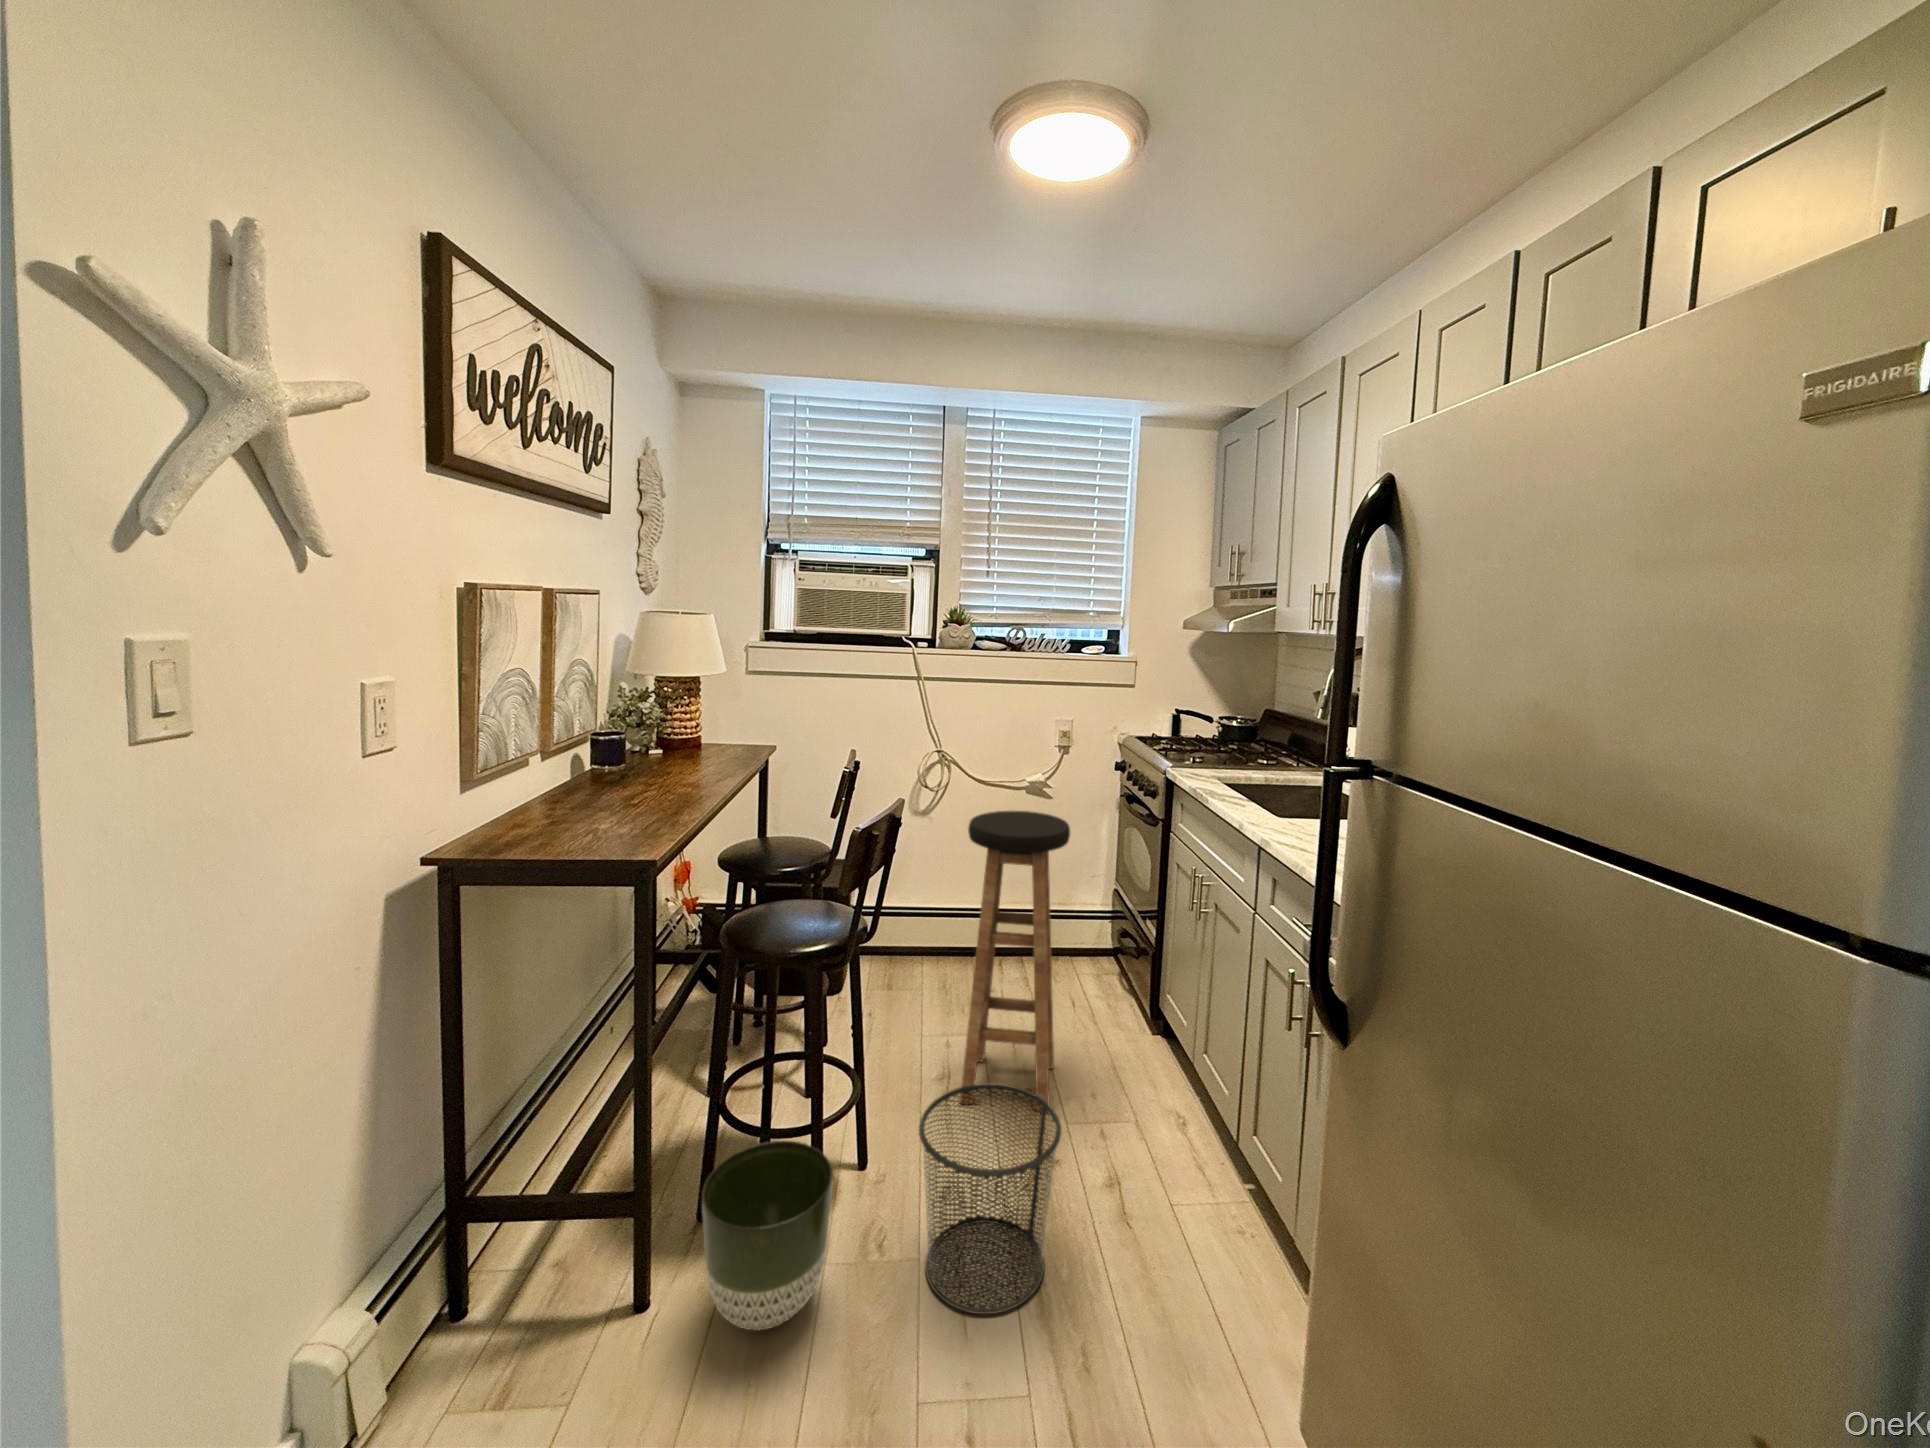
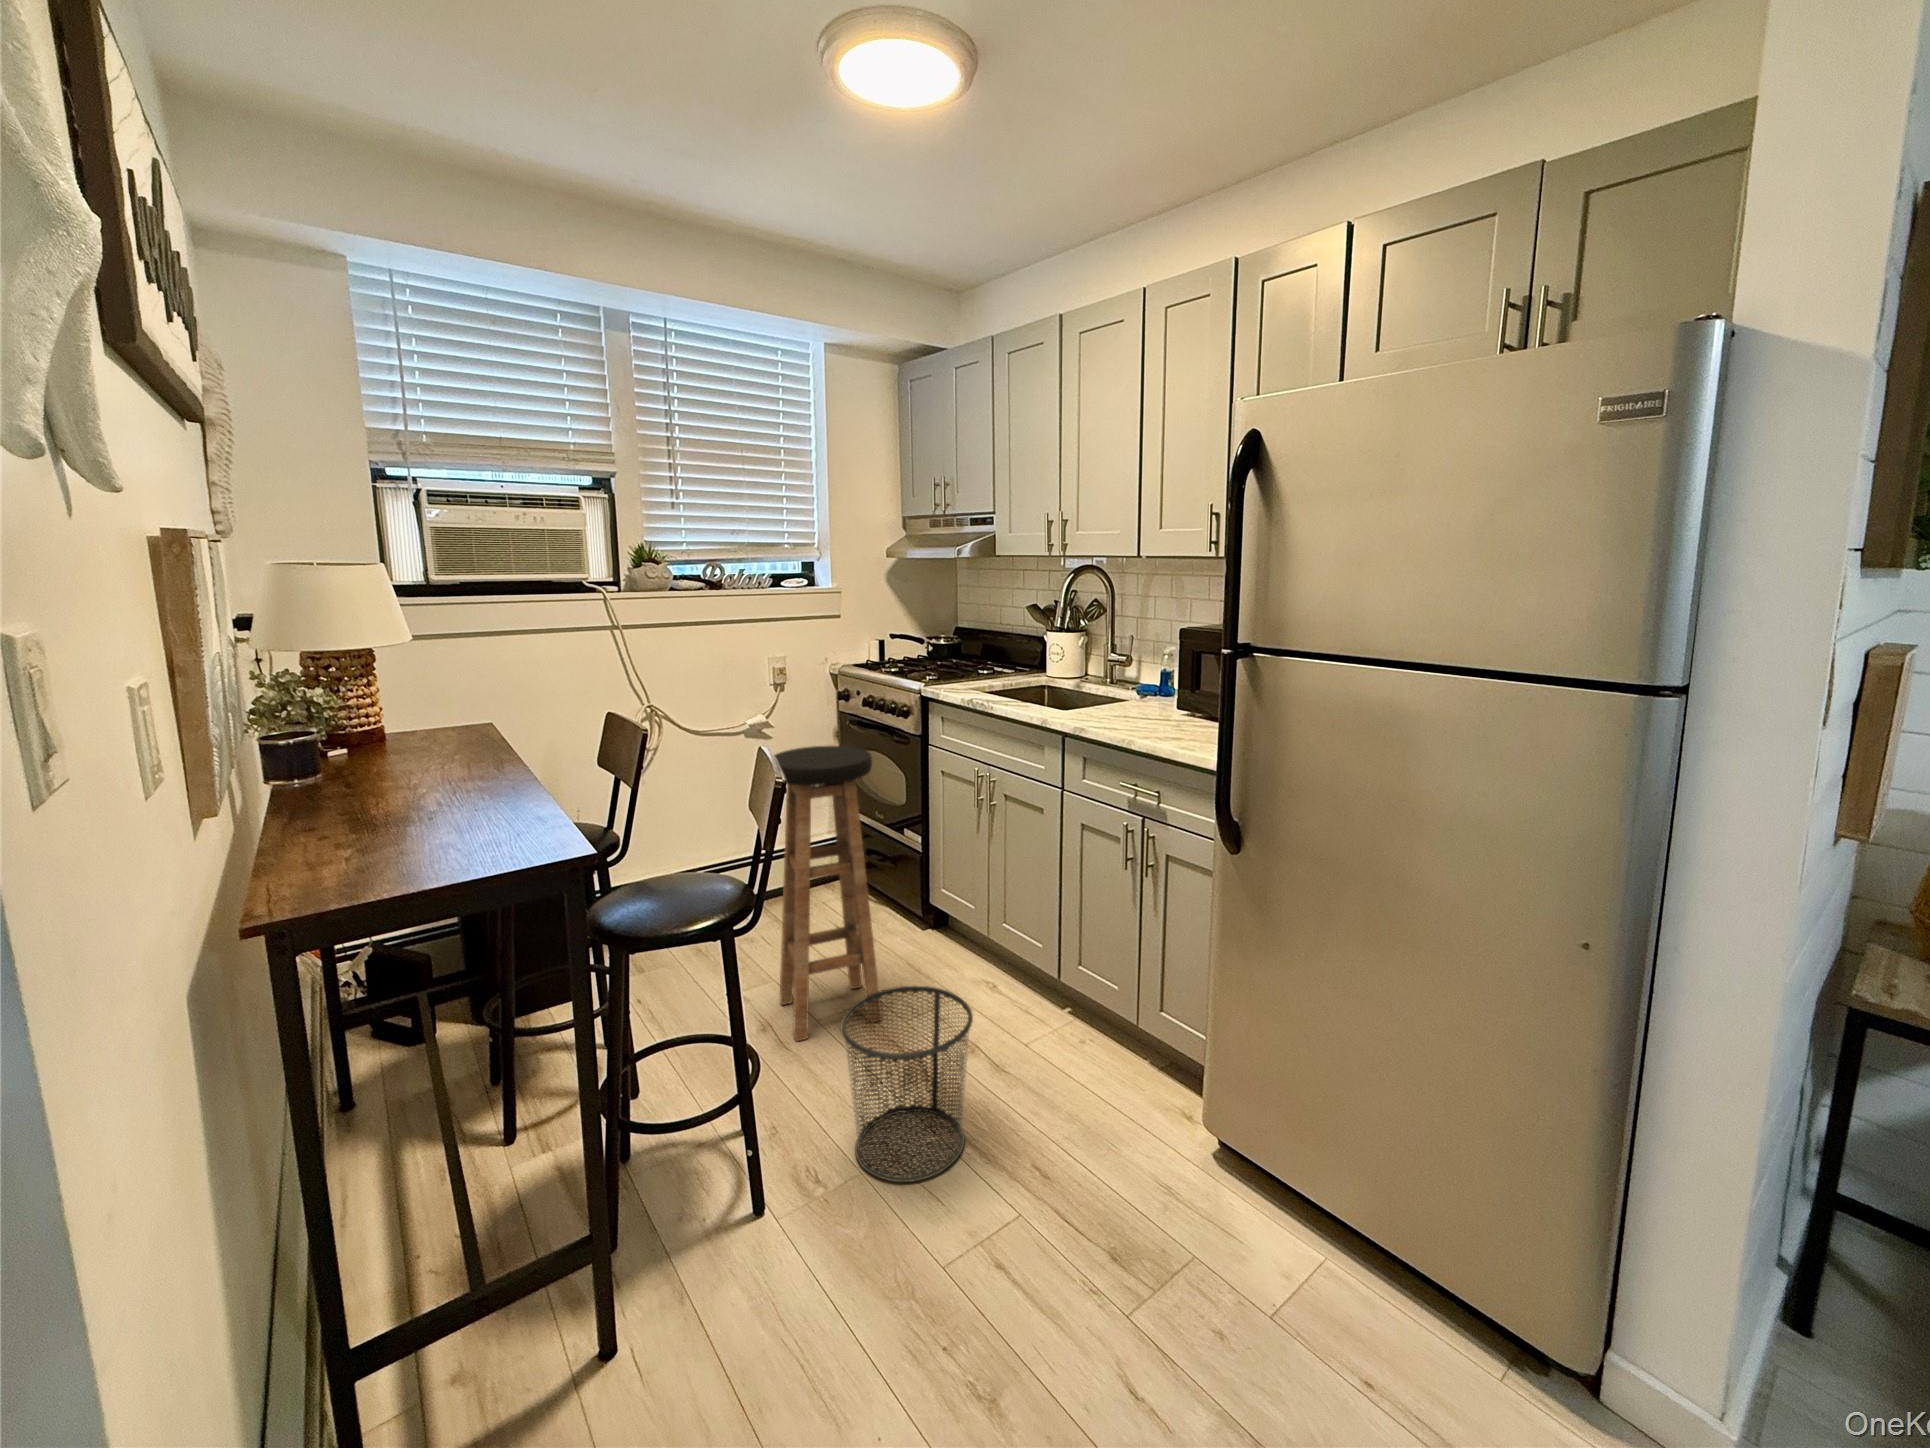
planter: present [702,1141,833,1330] -> none [661,1098,795,1283]

